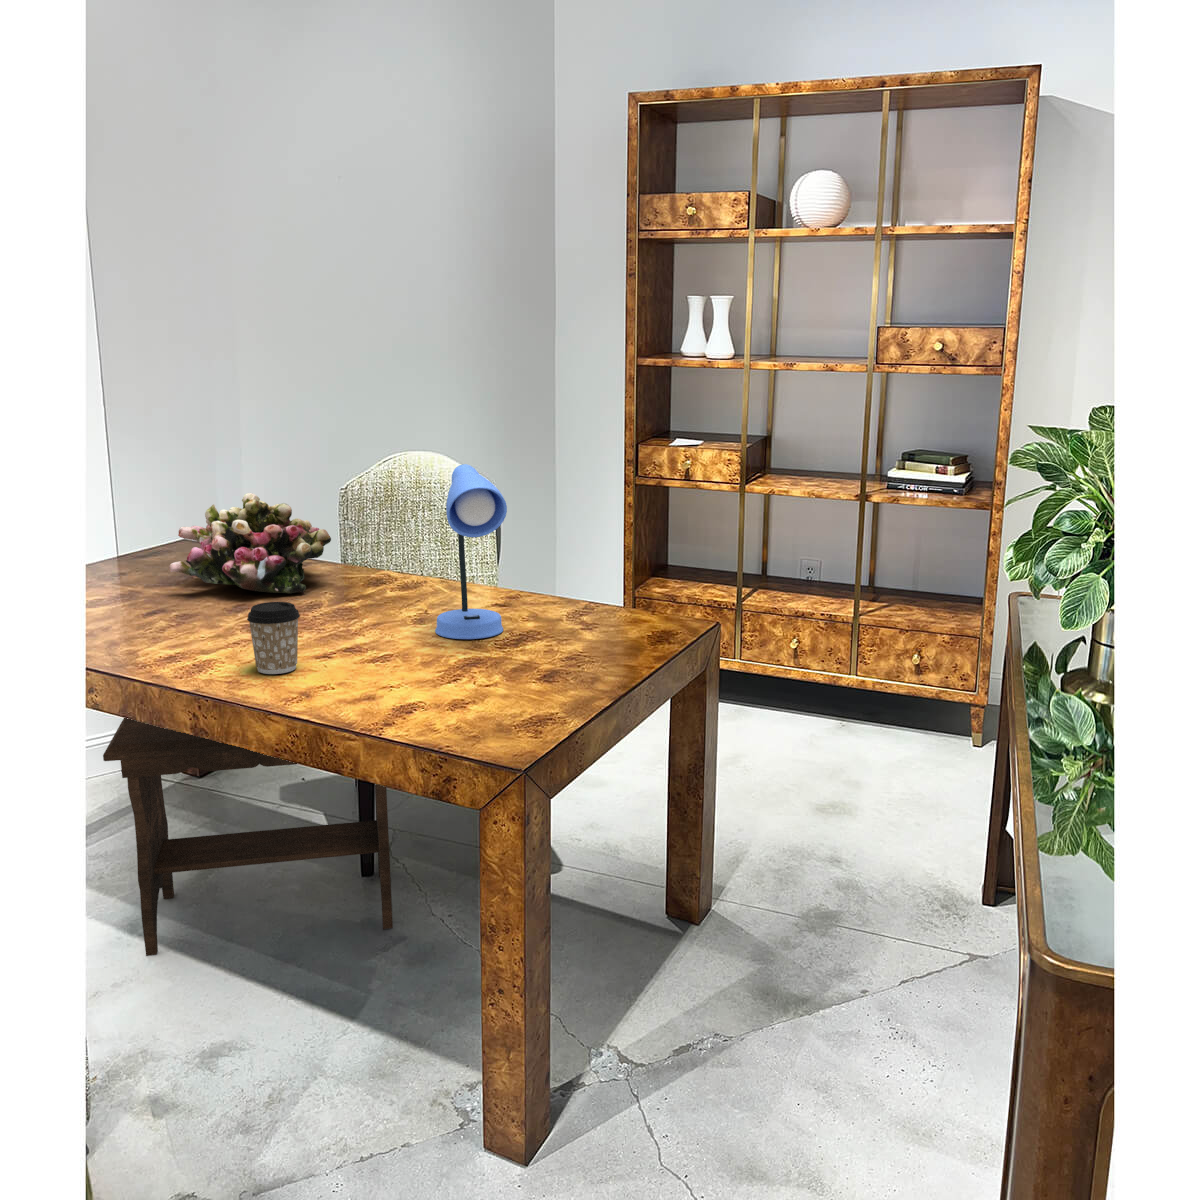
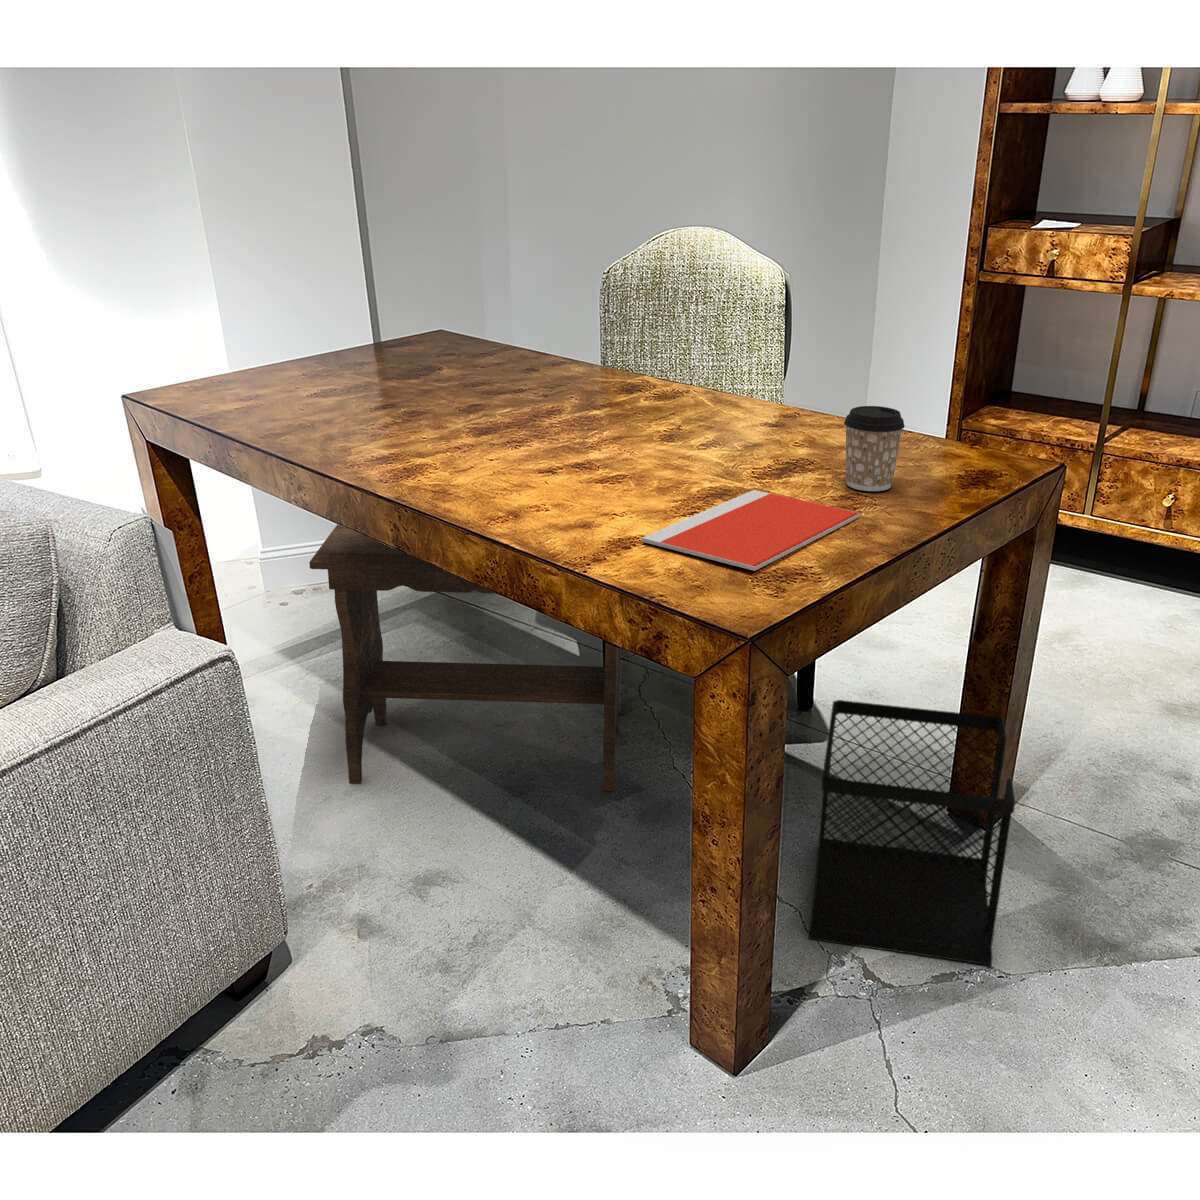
desk lamp: present [435,464,507,639] -> none [684,243,781,465]
flower arrangement: present [169,493,331,593] -> none [395,270,579,393]
coffee cup: present [247,602,300,674] -> present [844,406,905,491]
notebook: none [418,657,587,720] -> present [642,490,860,571]
wastebasket: none [574,821,728,1027] -> present [809,700,1015,965]

